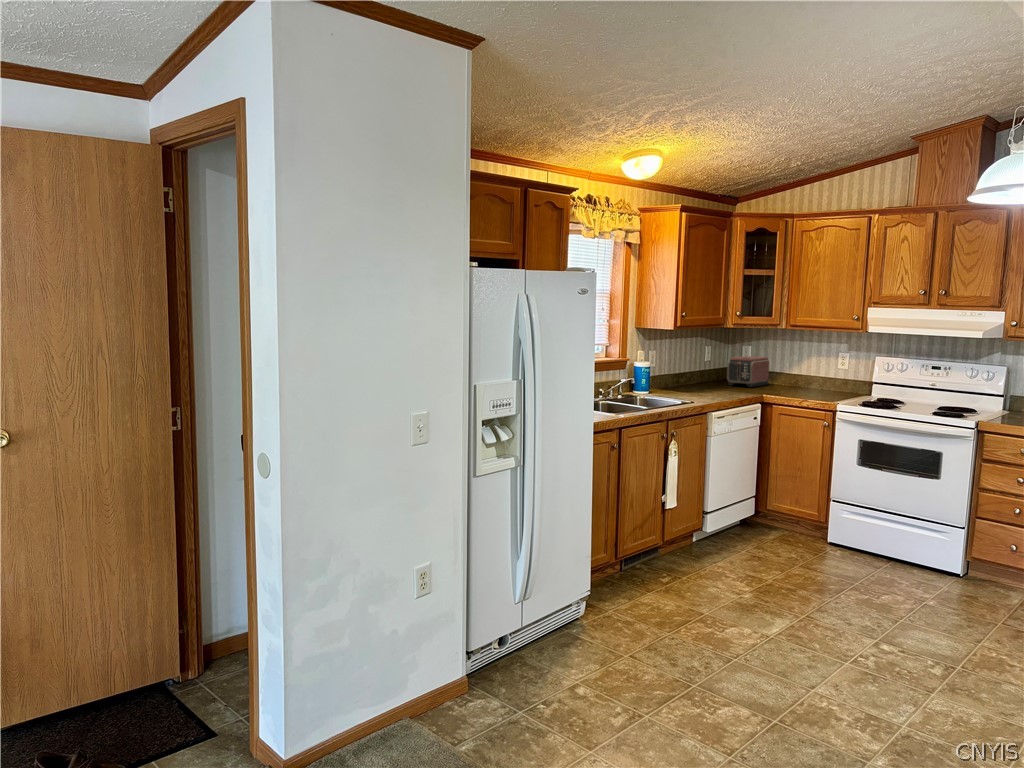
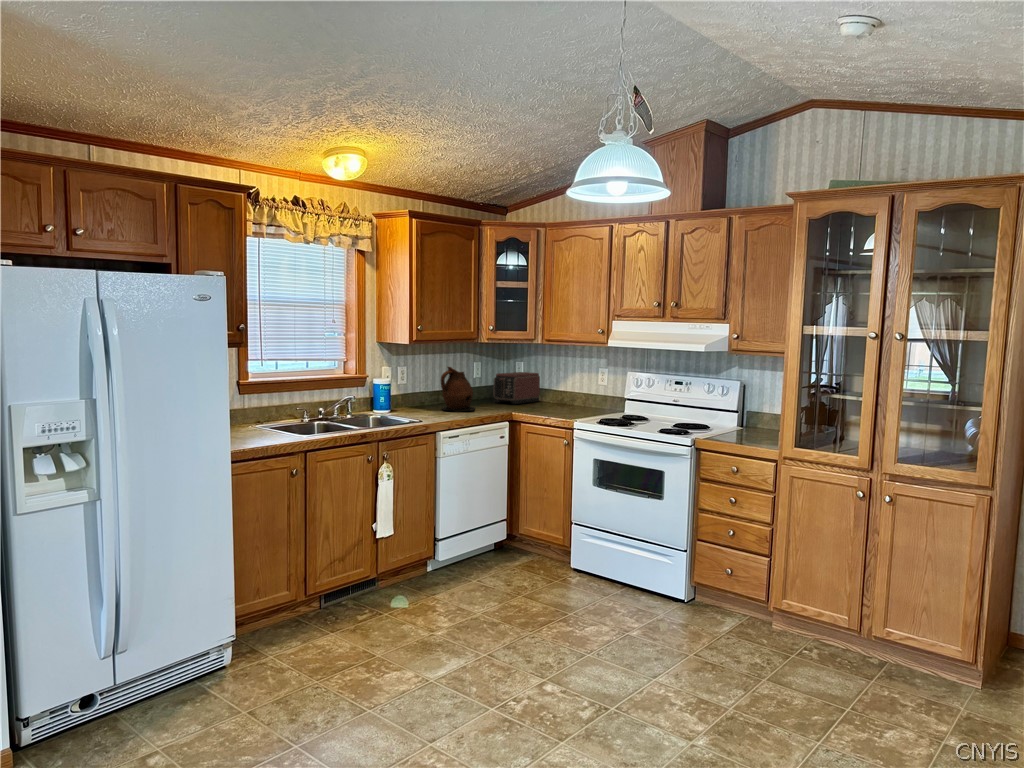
ceramic pitcher: none [688,351,725,394] -> present [441,367,475,411]

